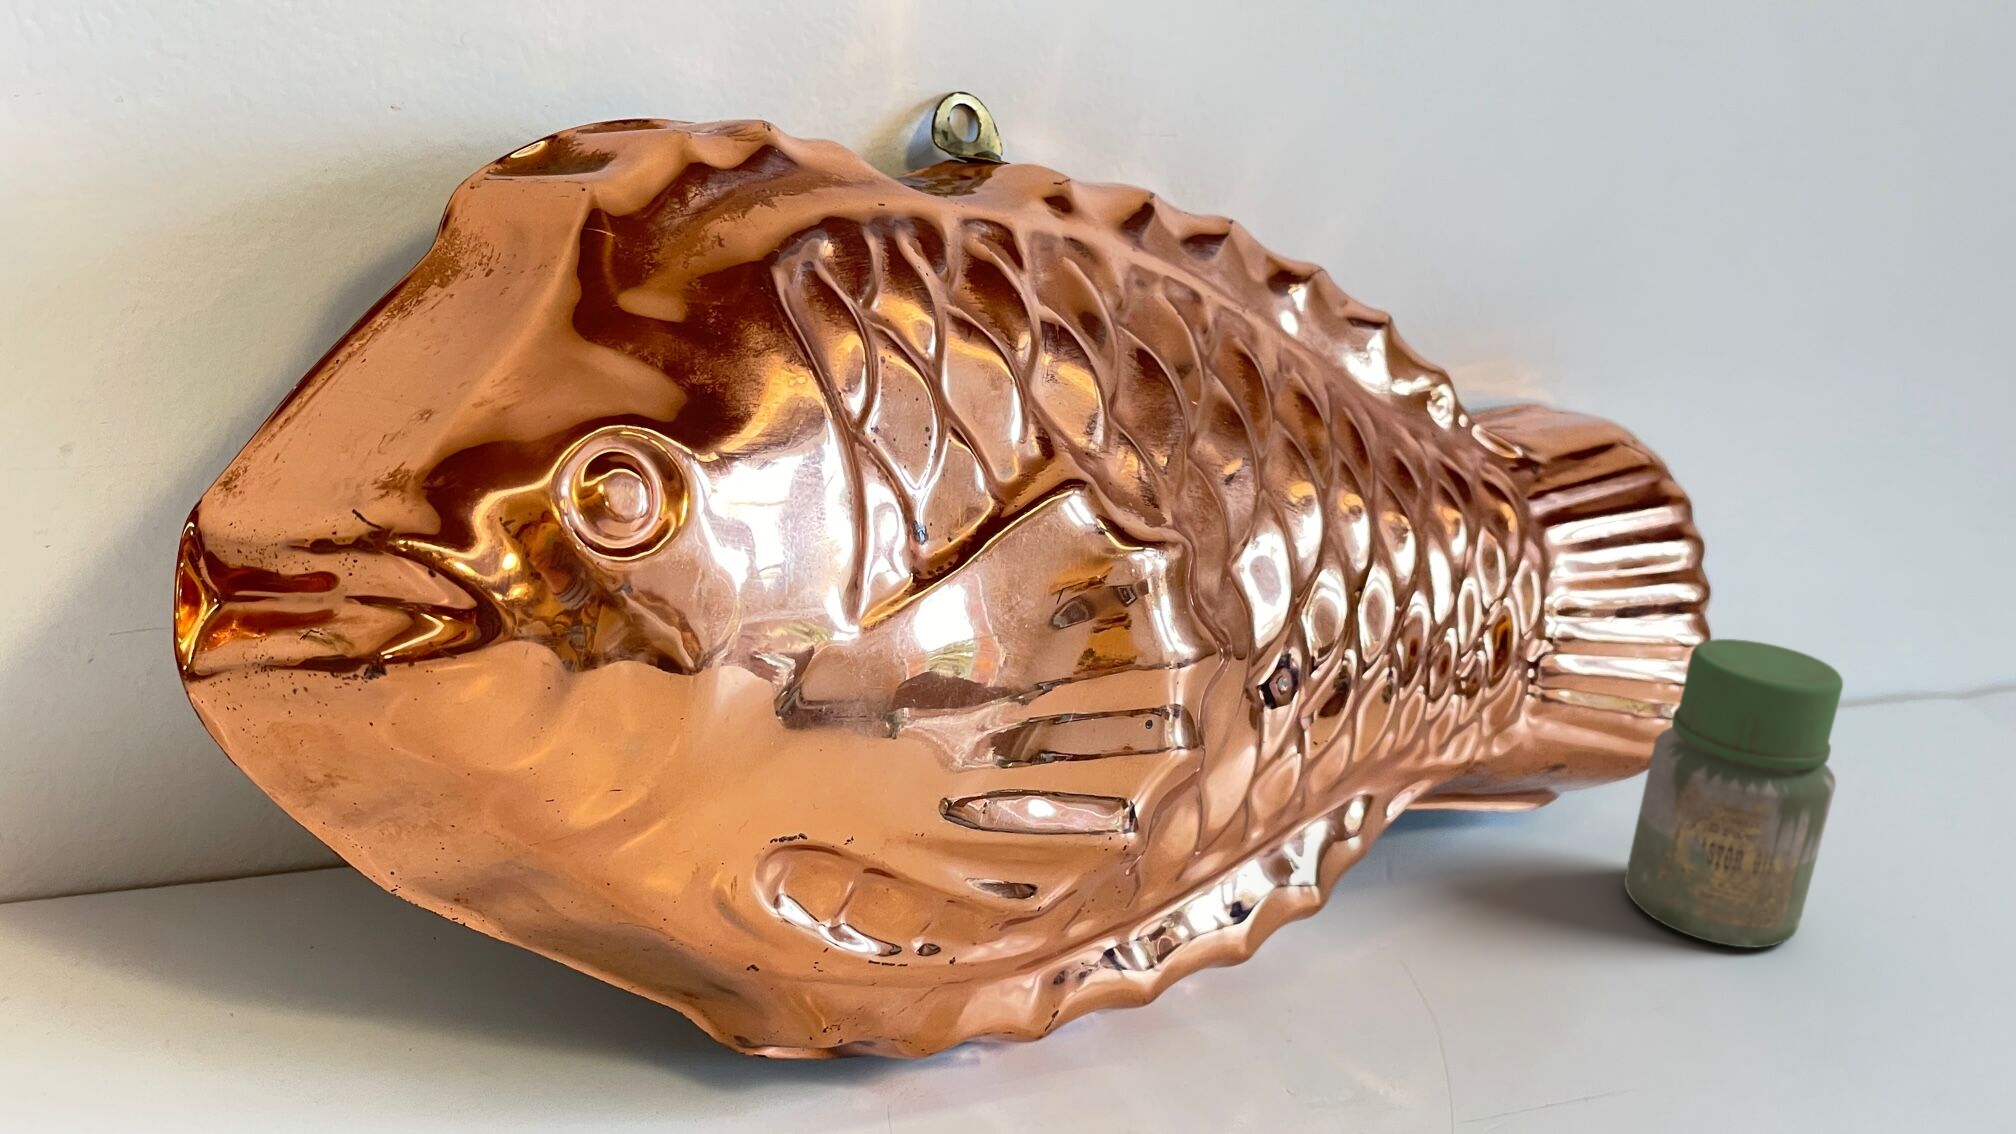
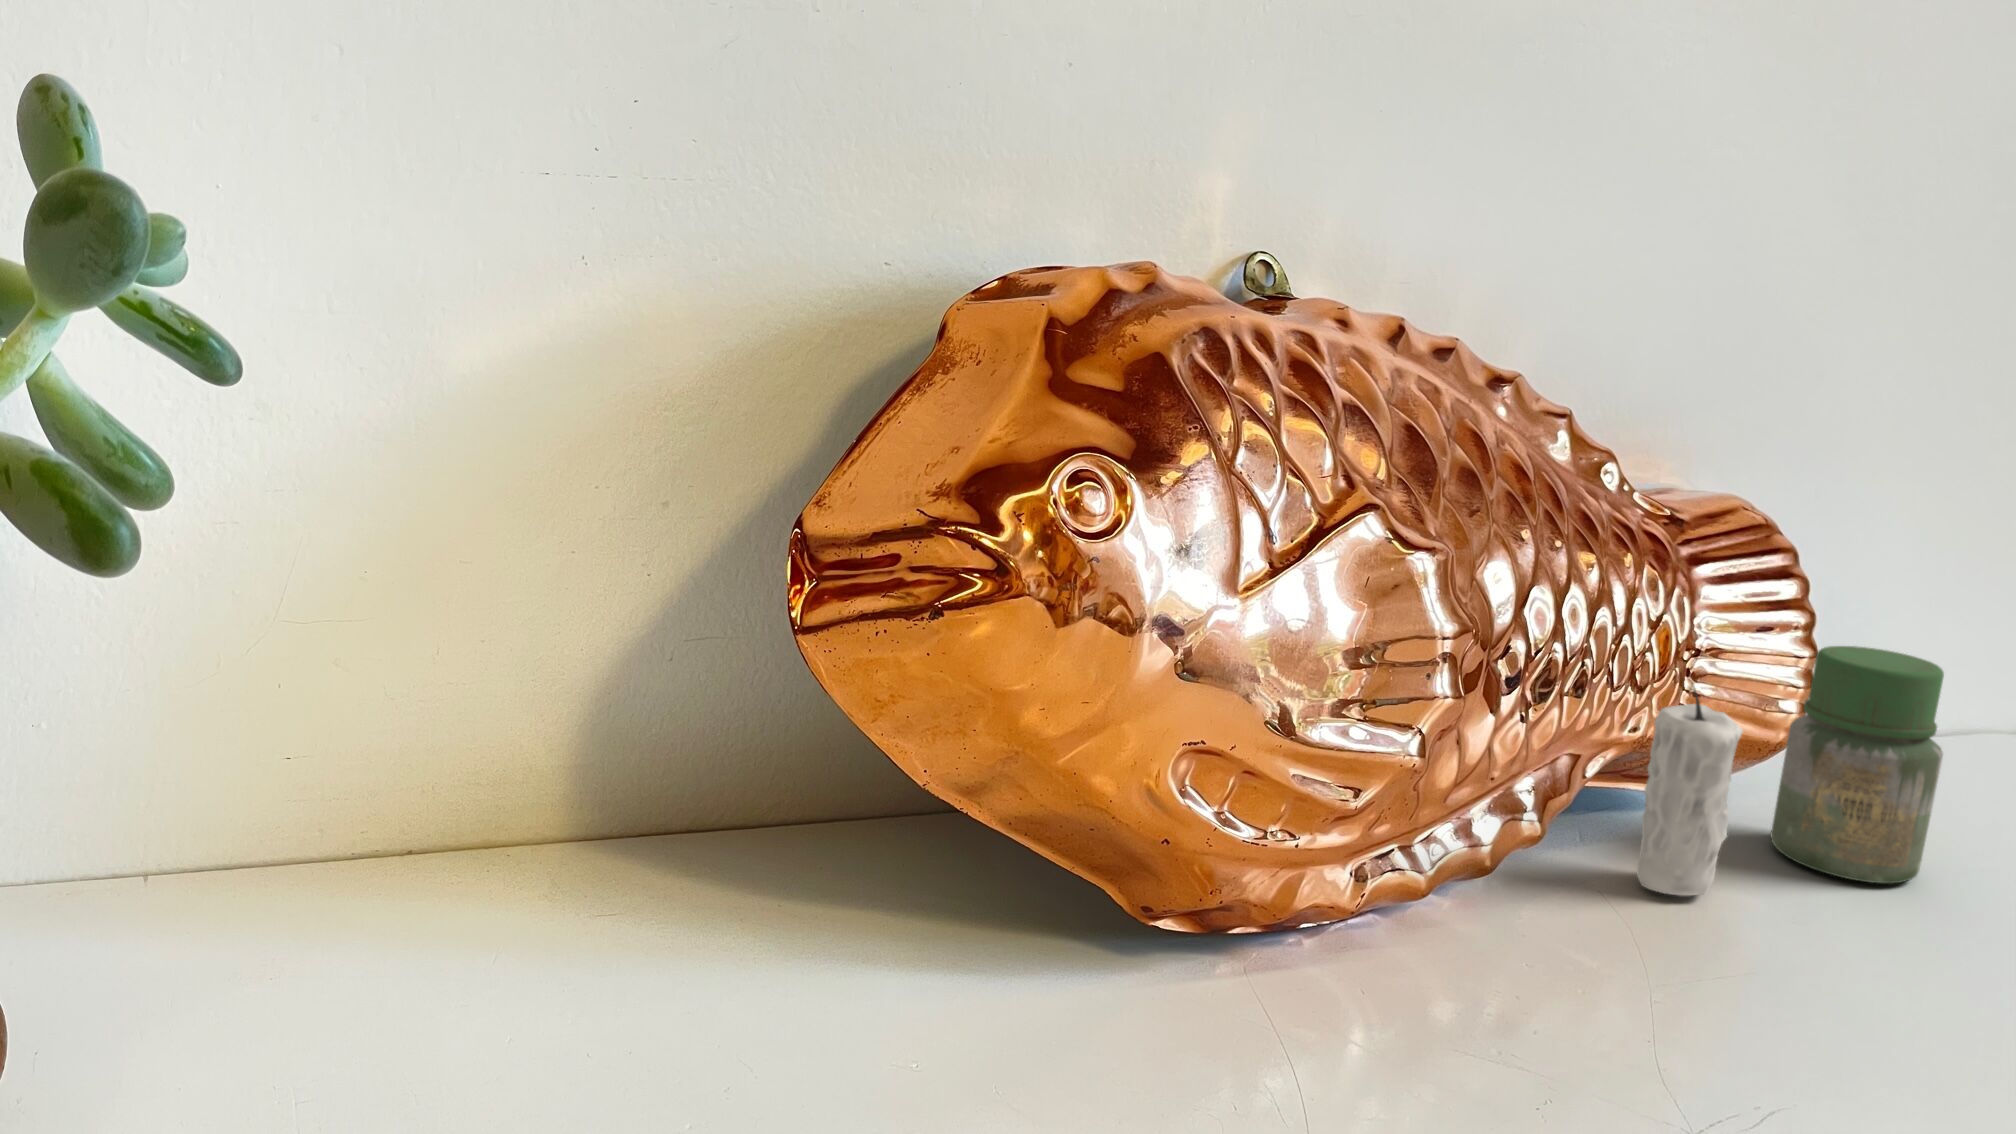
candle: none [1444,691,1583,978] -> present [1637,686,1743,896]

